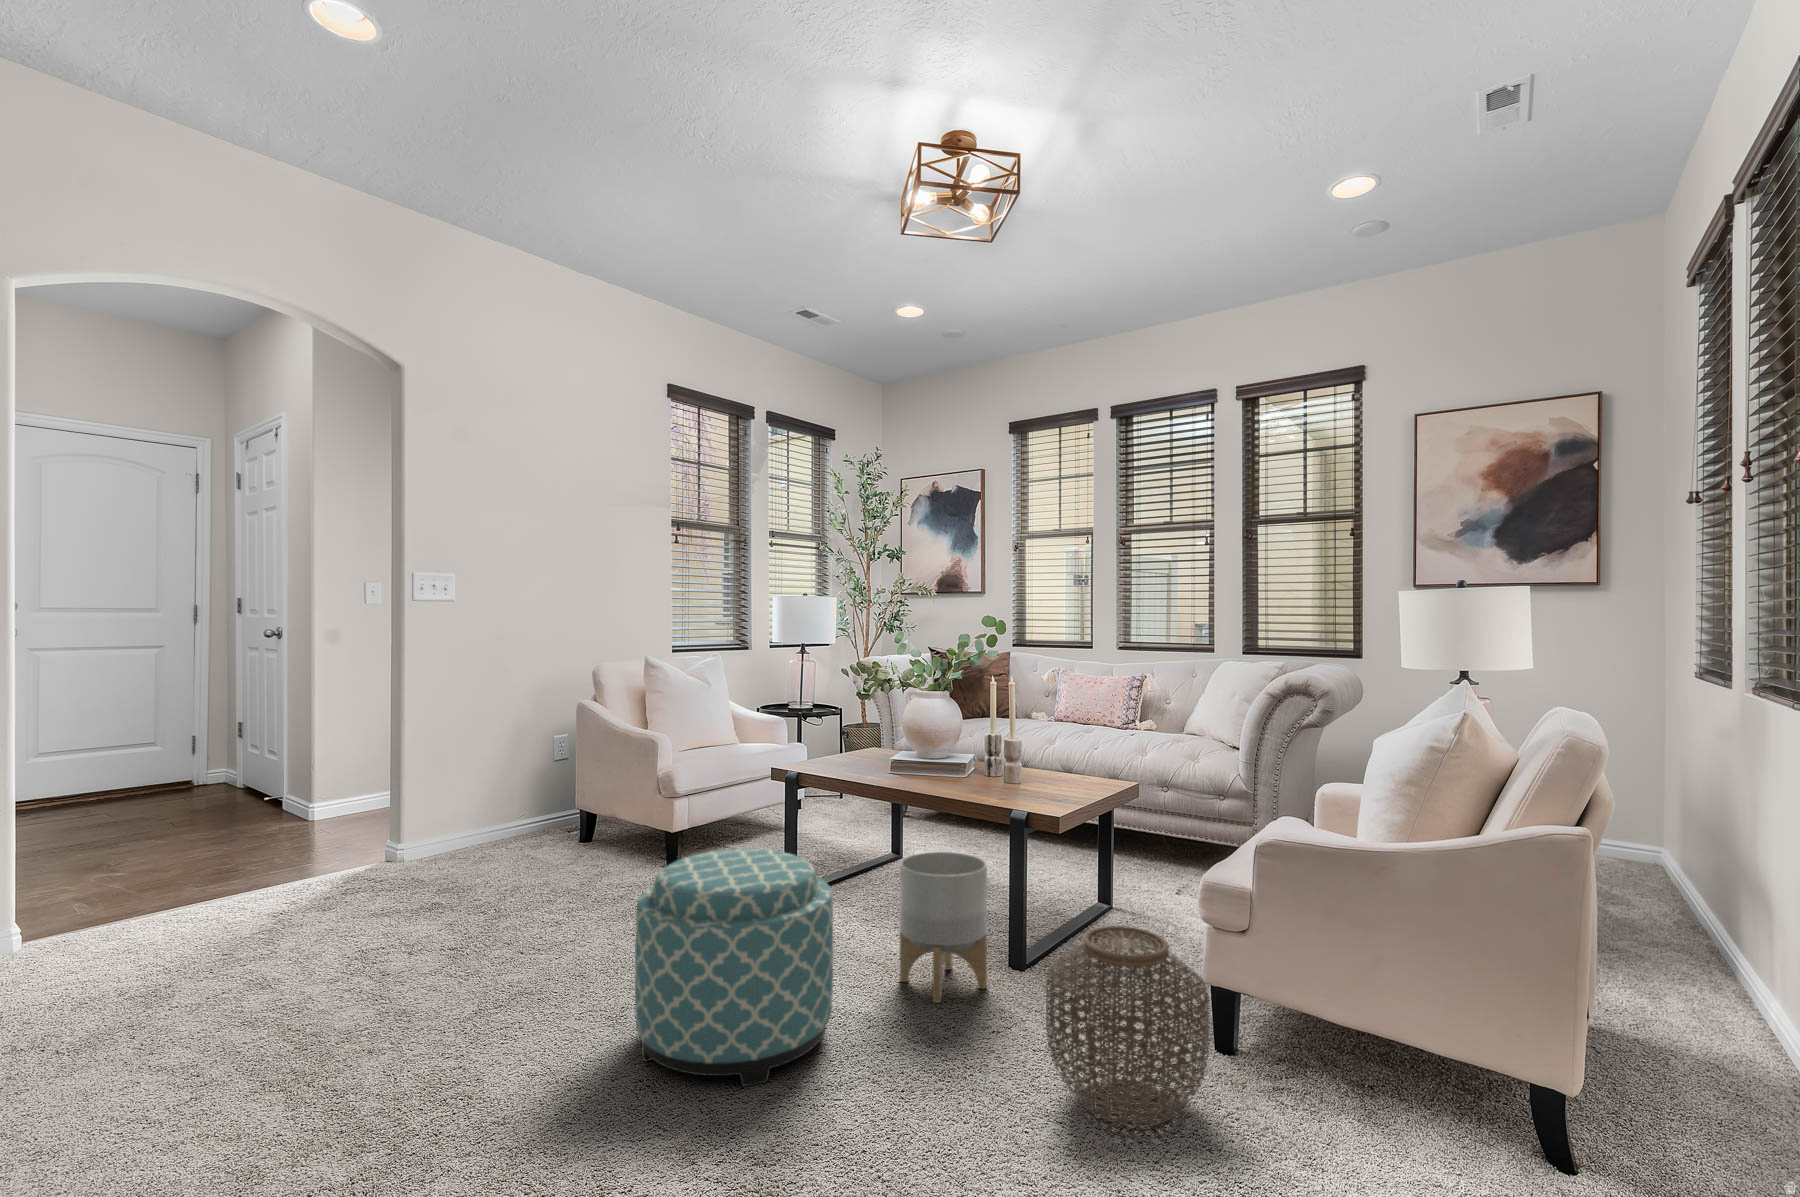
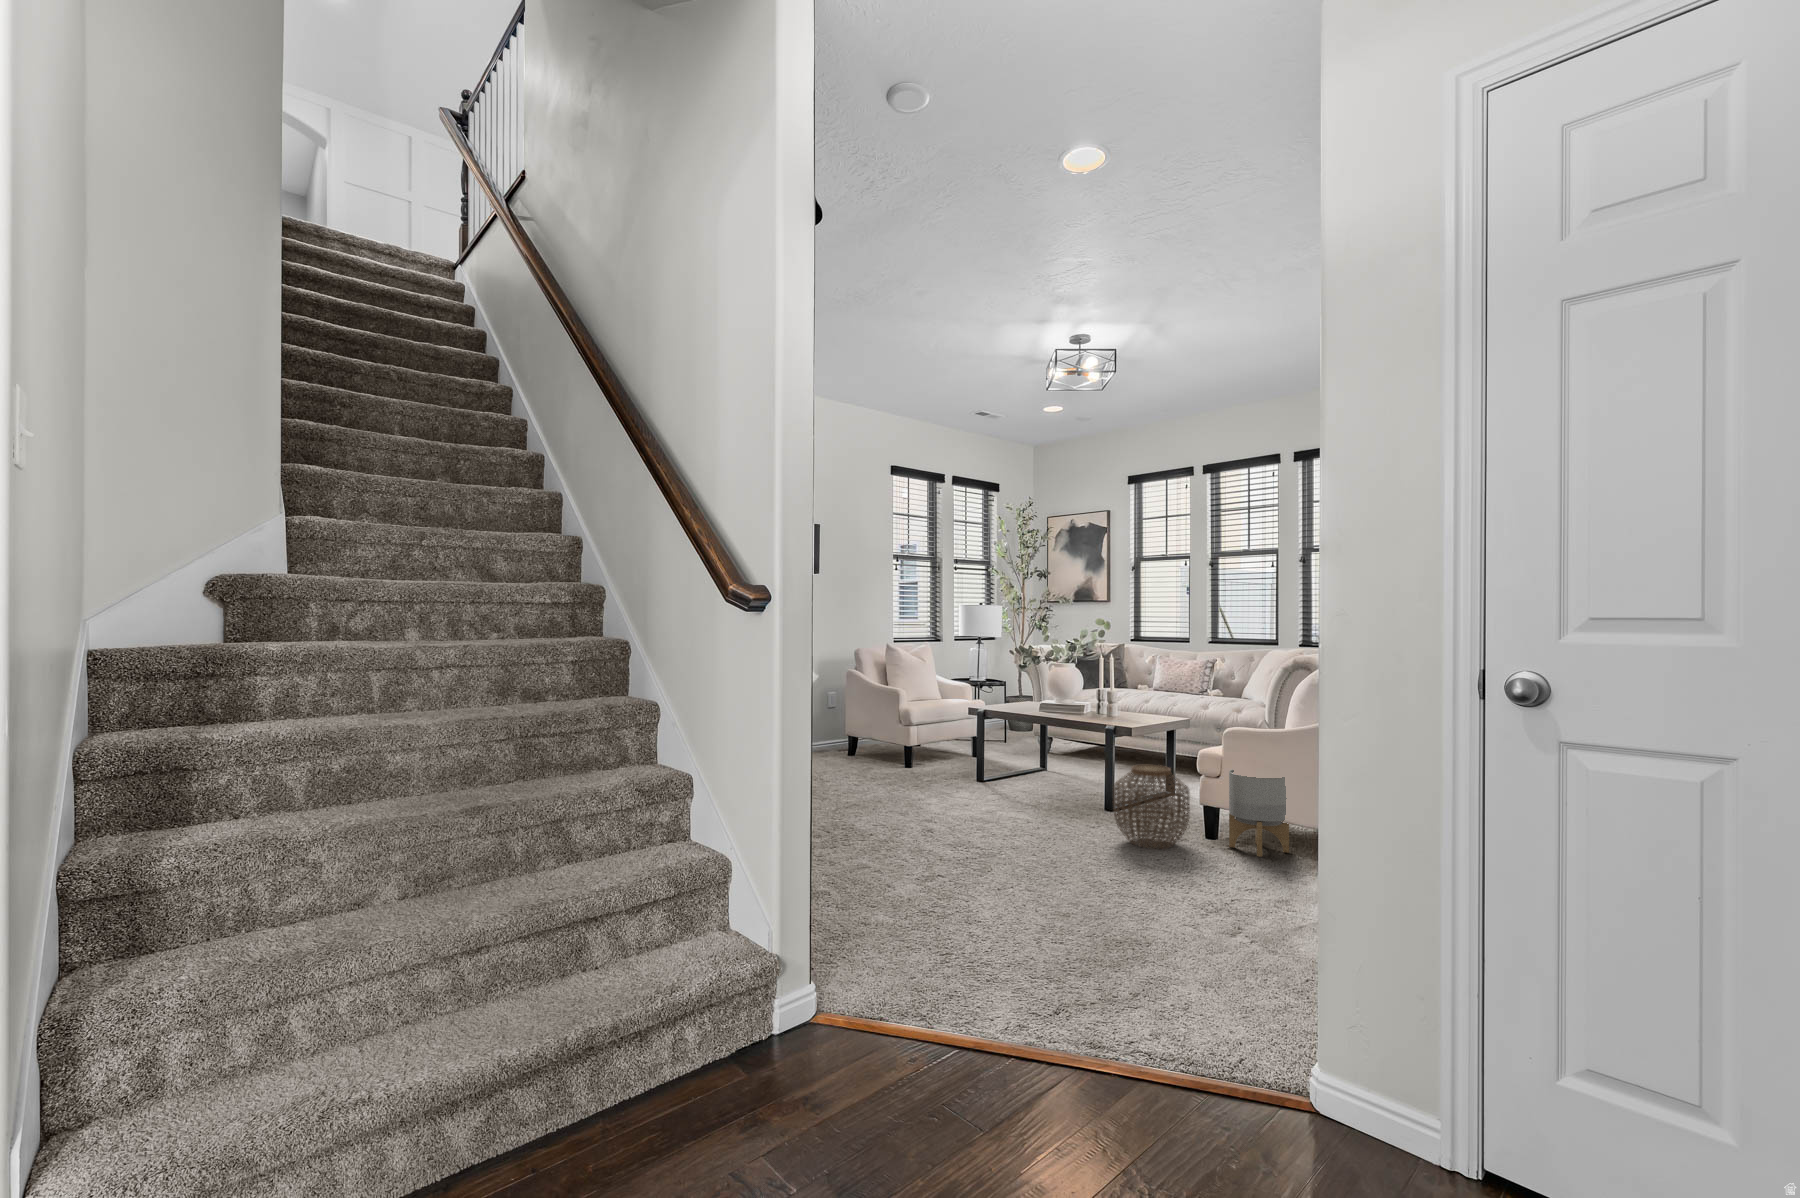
ottoman: present [635,849,834,1086] -> none [918,734,1012,832]
planter: present [900,851,987,1003] -> present [1229,769,1289,857]

